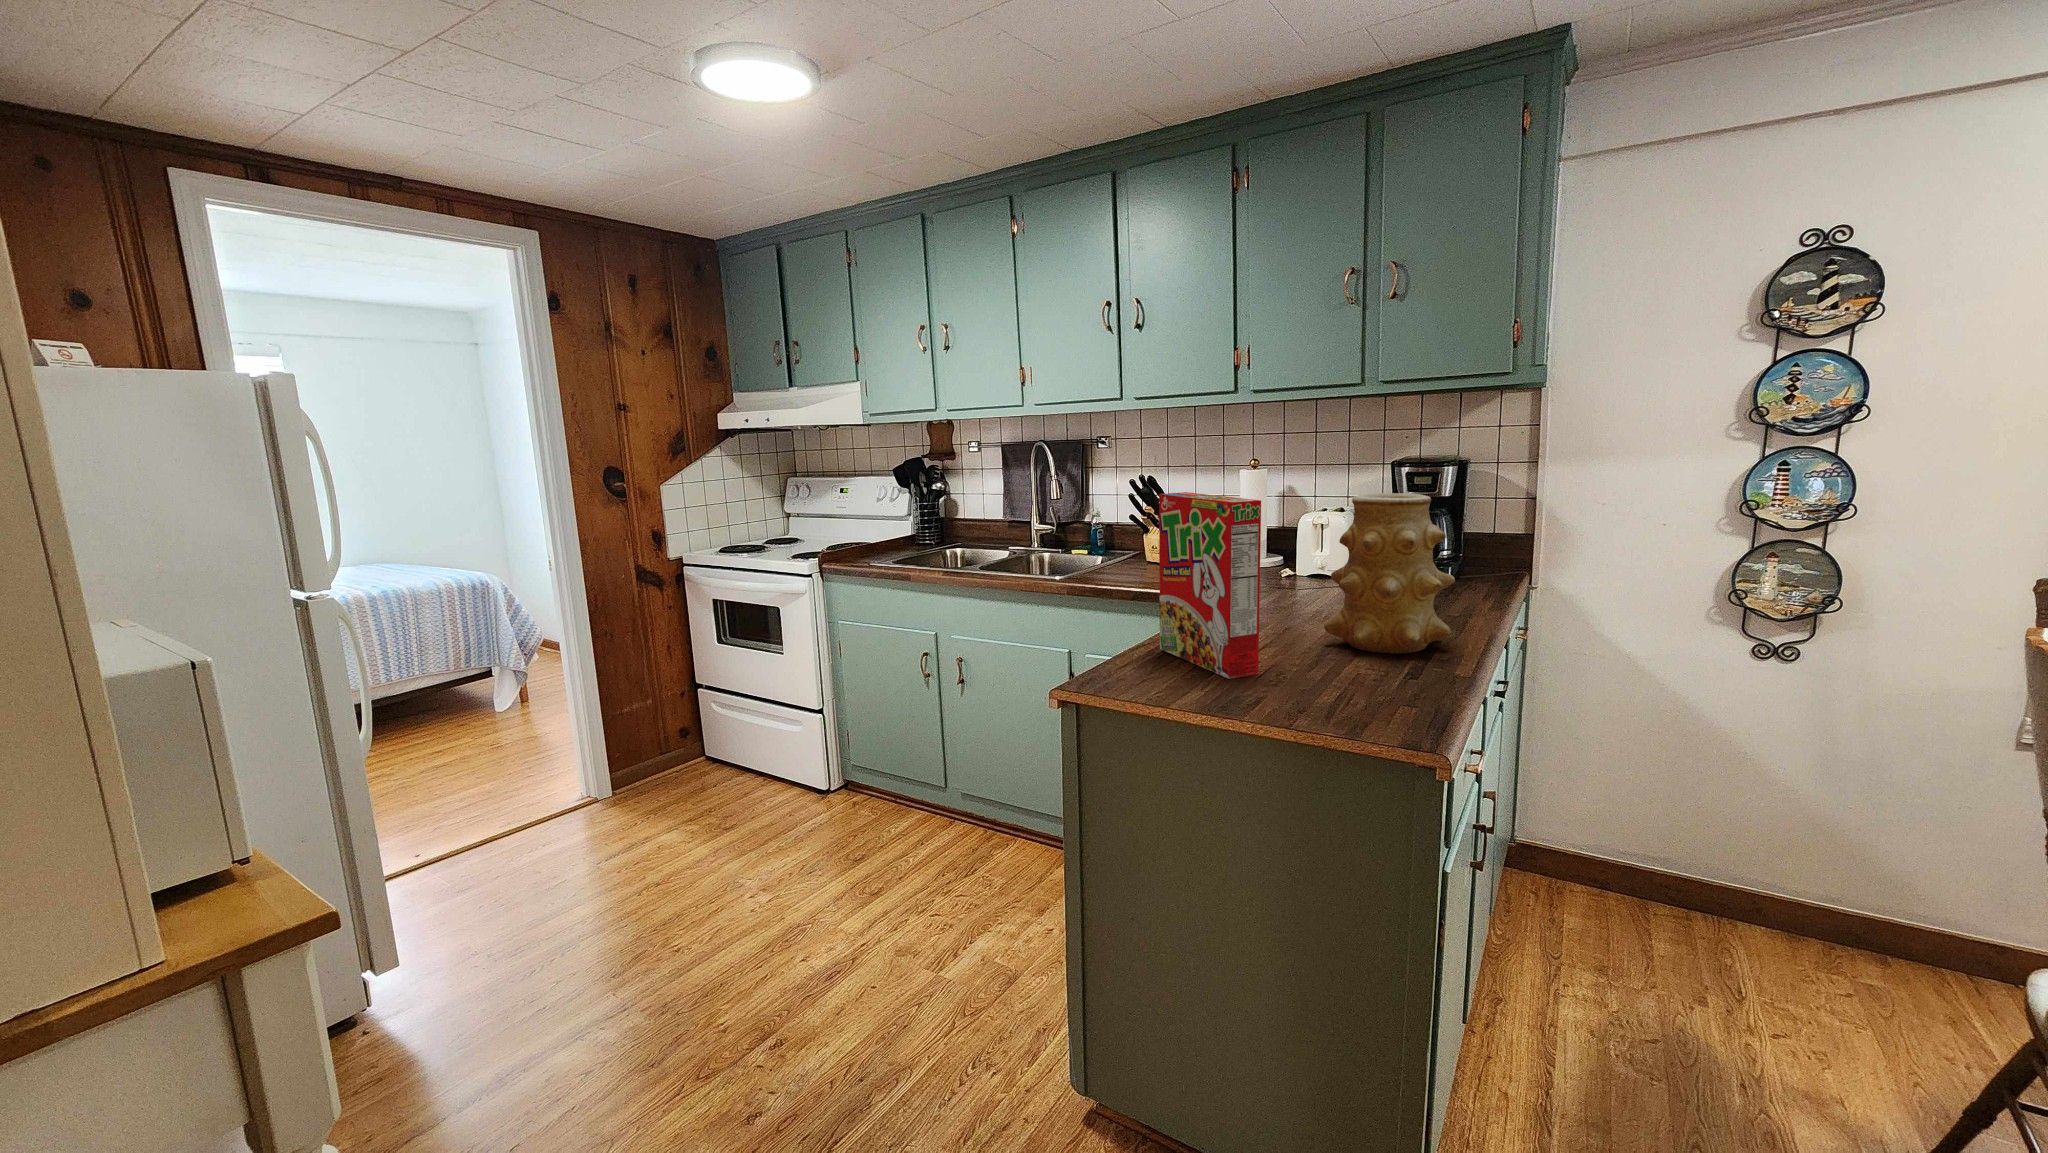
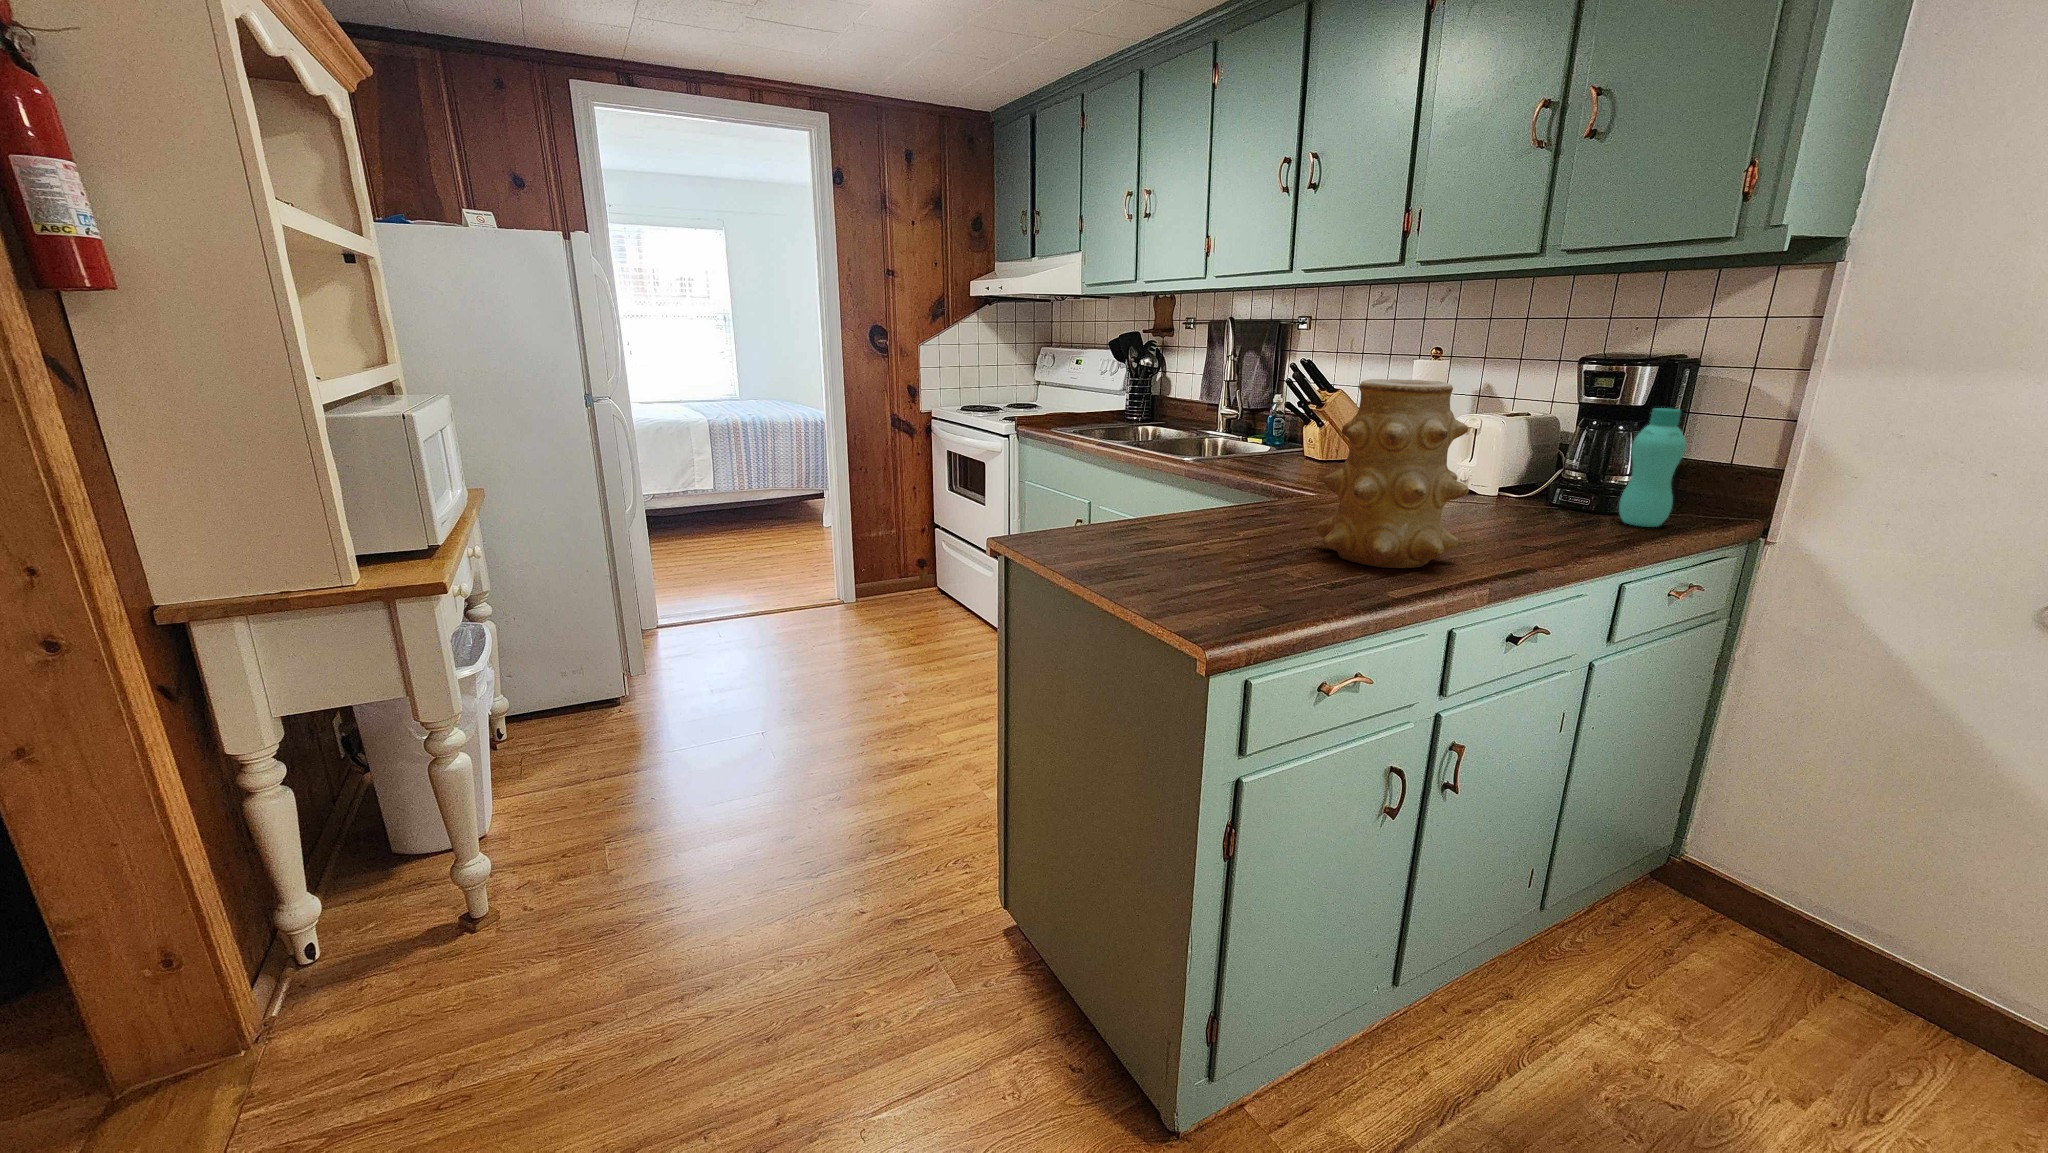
cereal box: present [1159,492,1261,679] -> none [1145,362,1202,559]
bottle: none [1458,498,1498,590] -> present [1619,408,1686,527]

